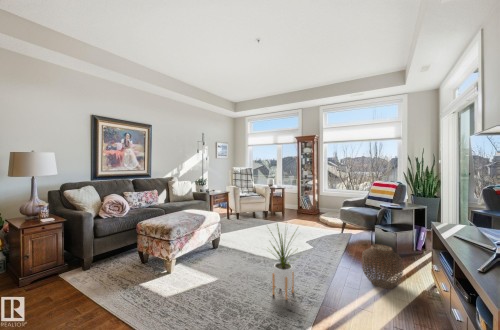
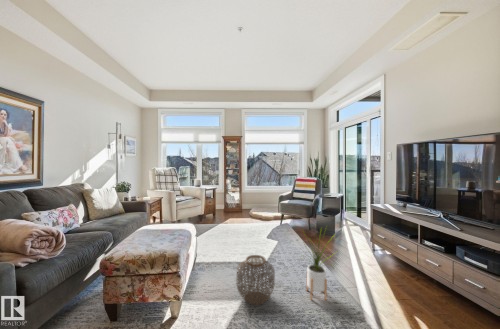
woven basket: present [362,244,403,289] -> present [237,255,275,305]

